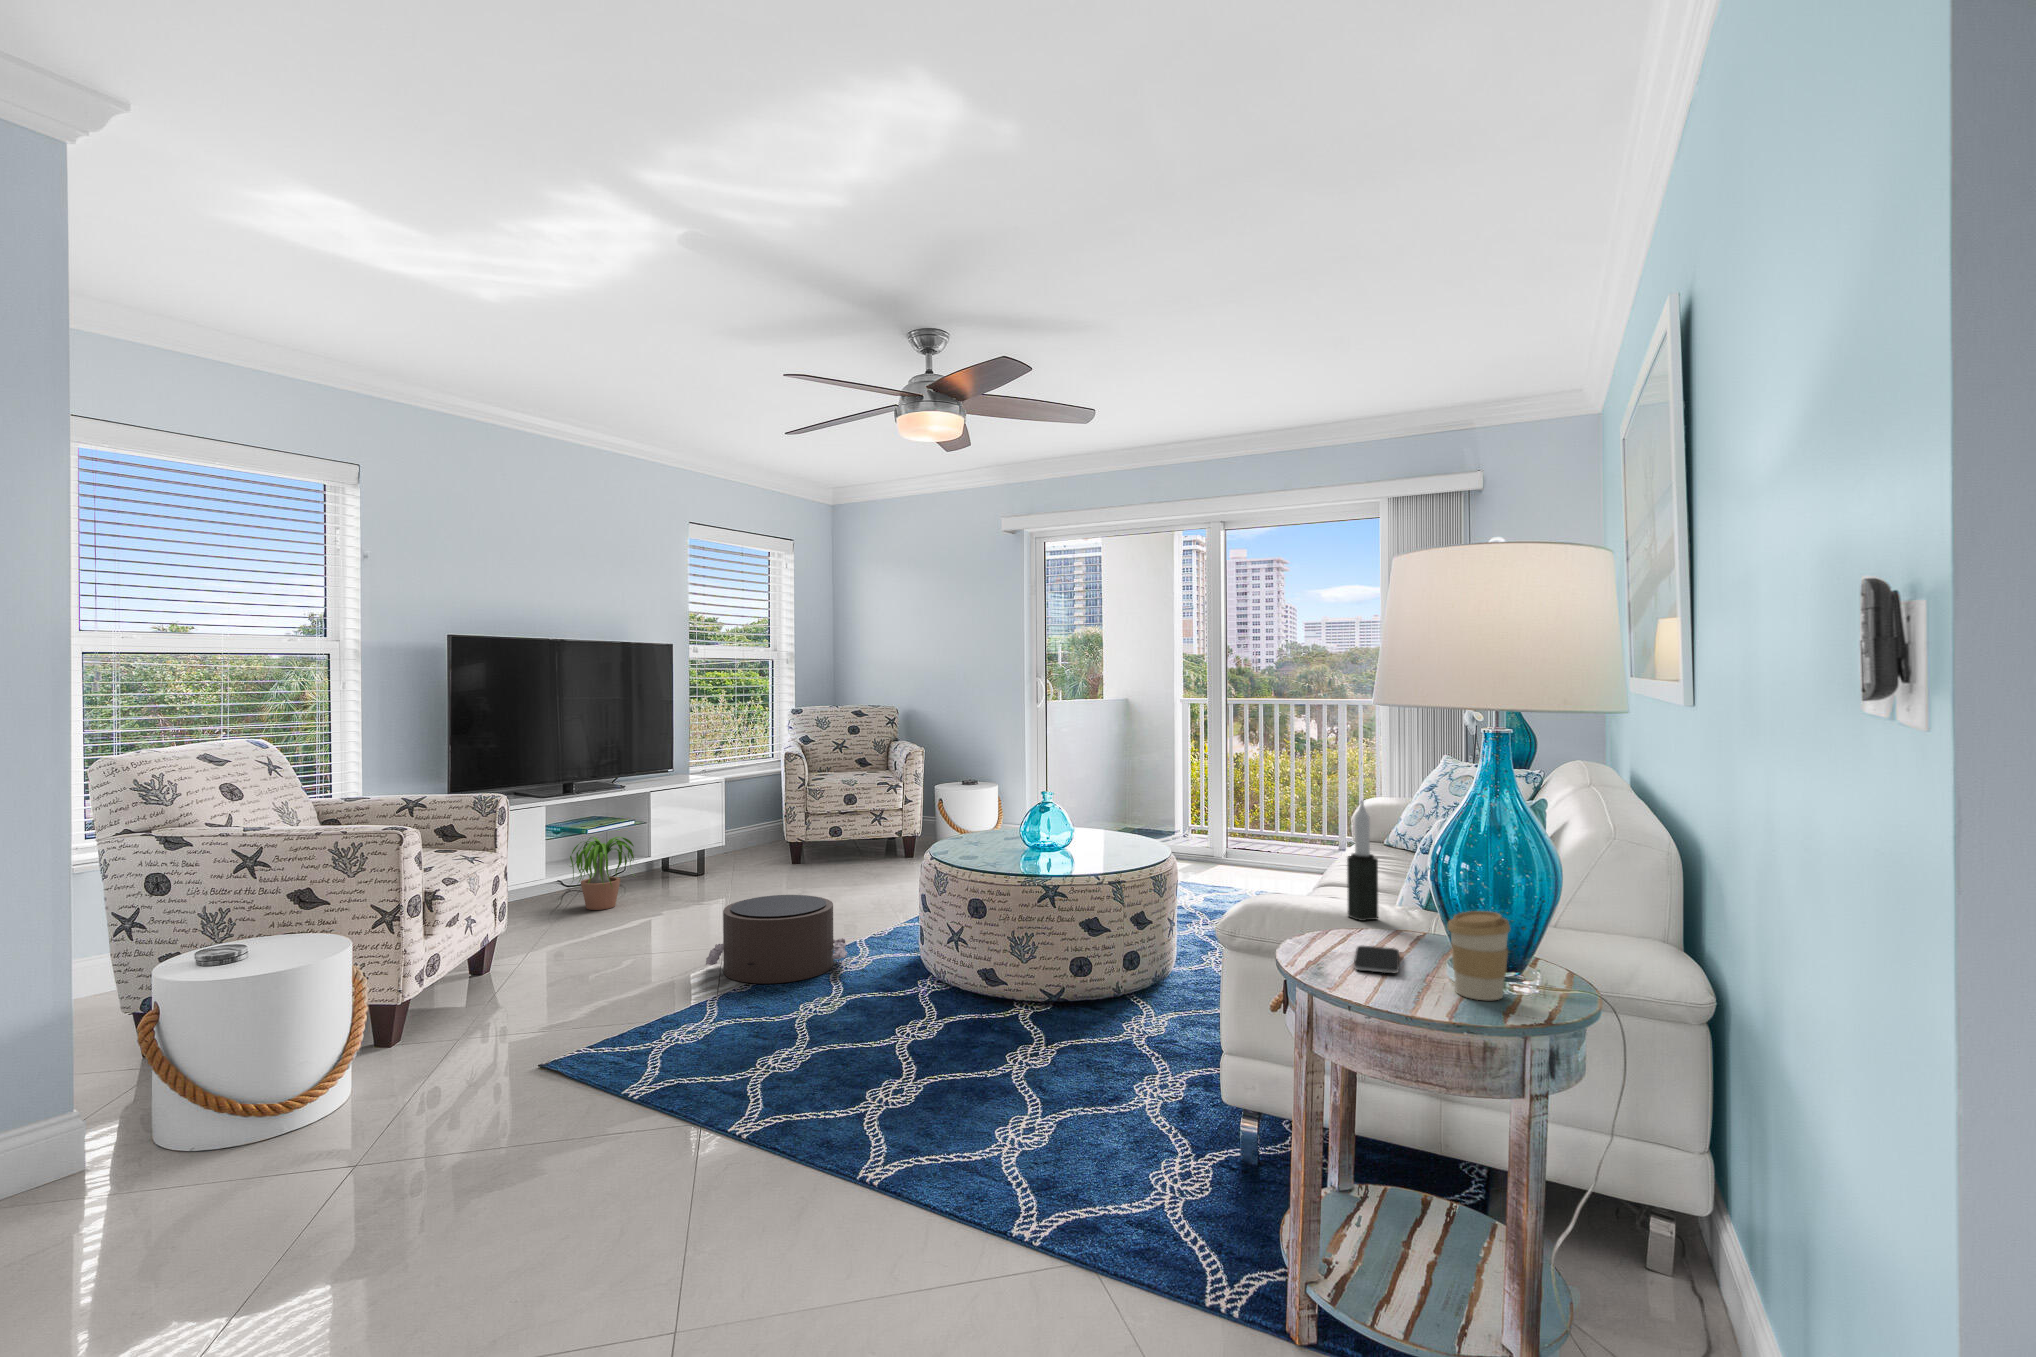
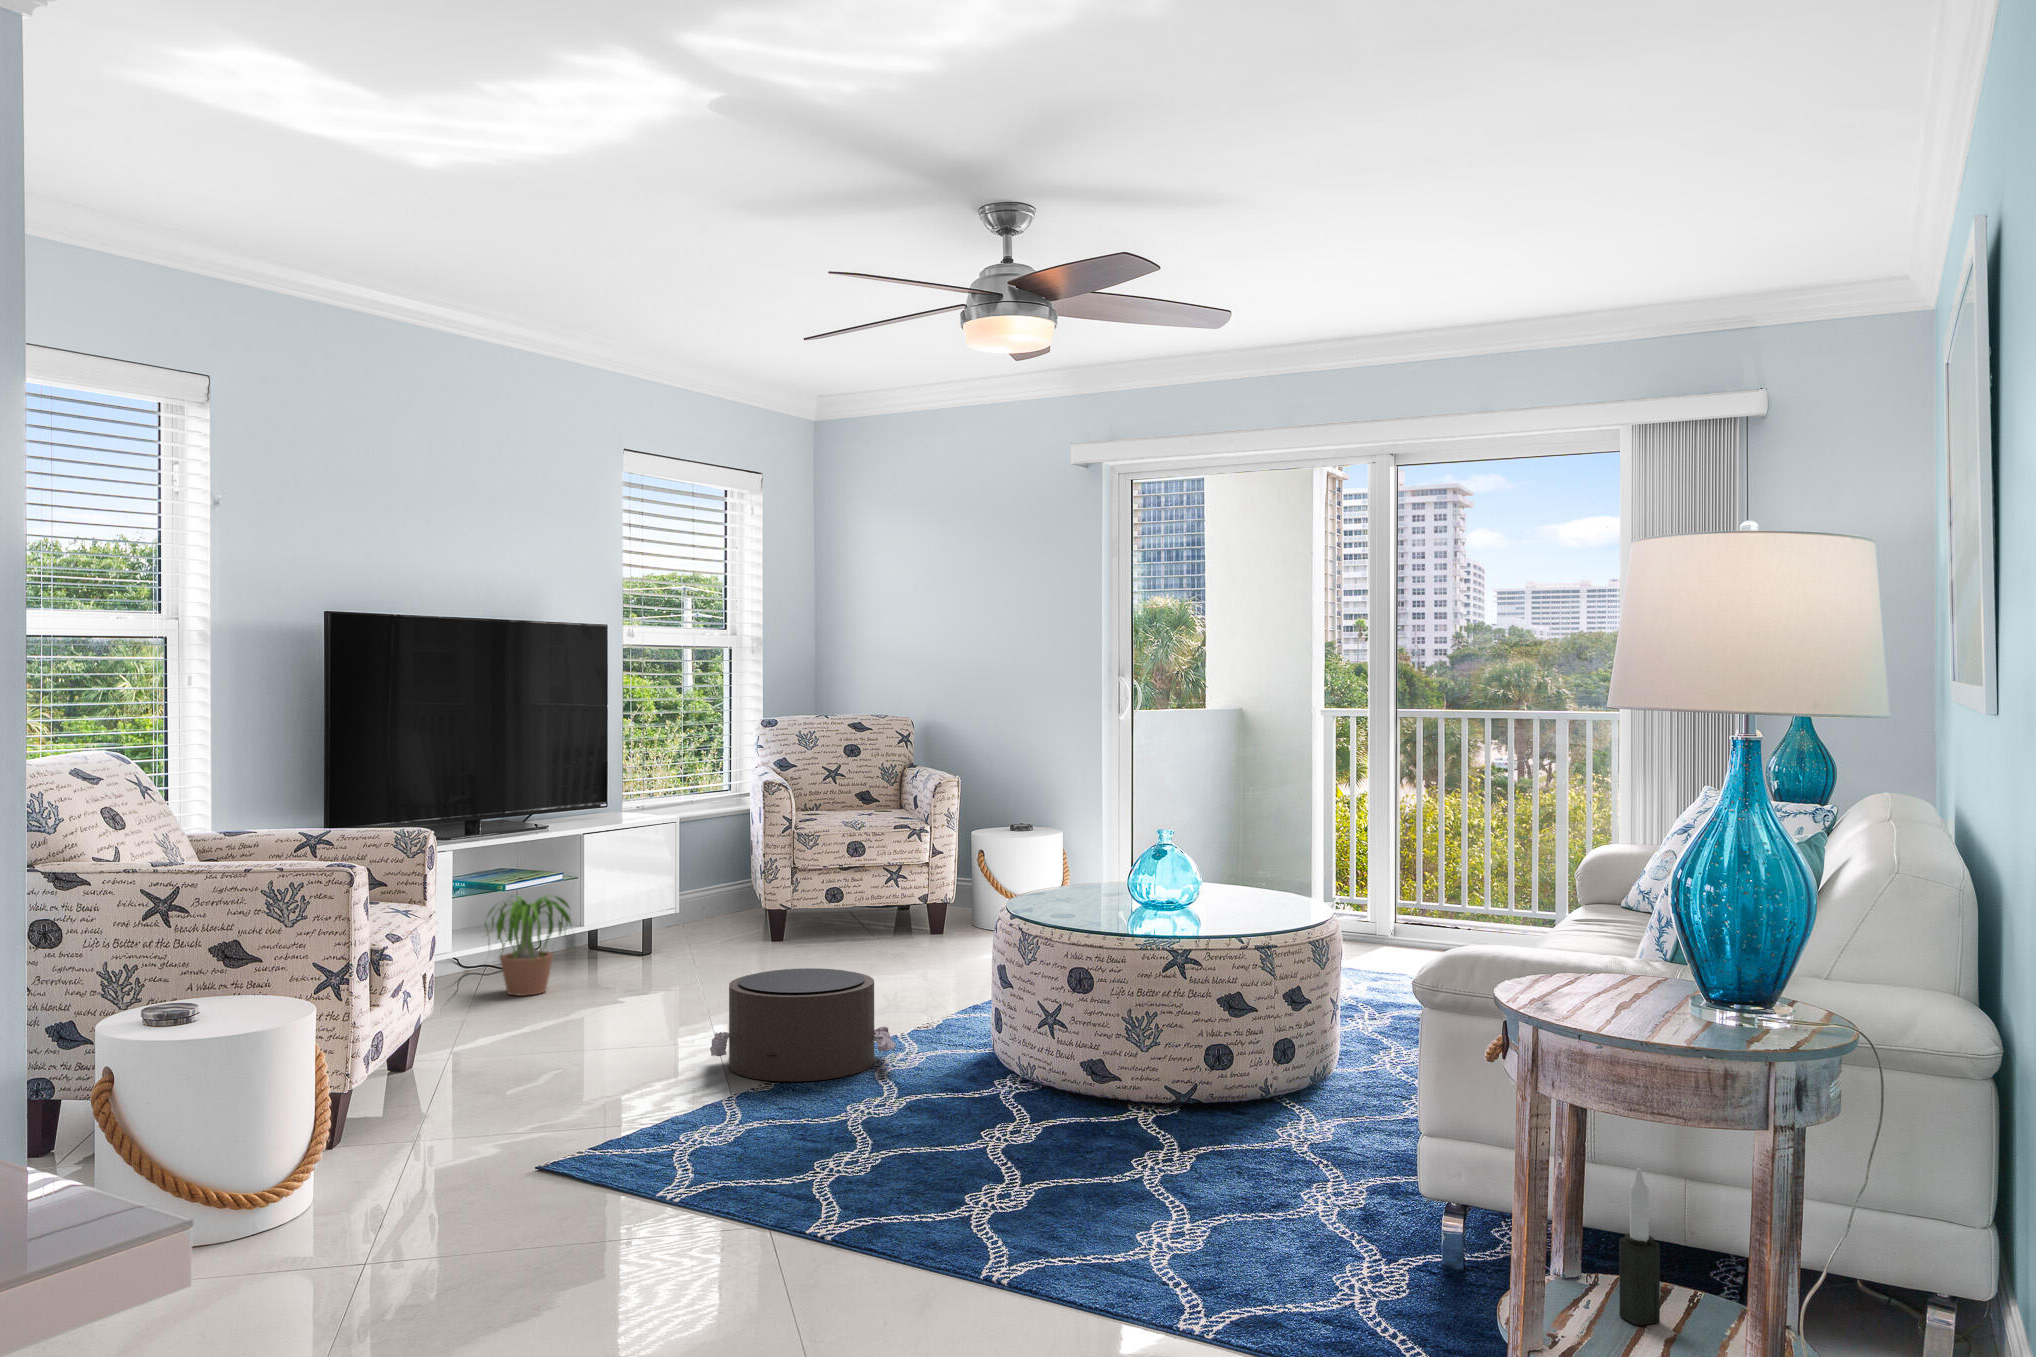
candle: present [1347,801,1378,921] -> present [1619,1168,1660,1326]
coffee cup: present [1447,911,1511,1000] -> none [1690,934,1760,1030]
smartphone: present [1354,946,1399,973] -> none [1585,984,1637,1007]

